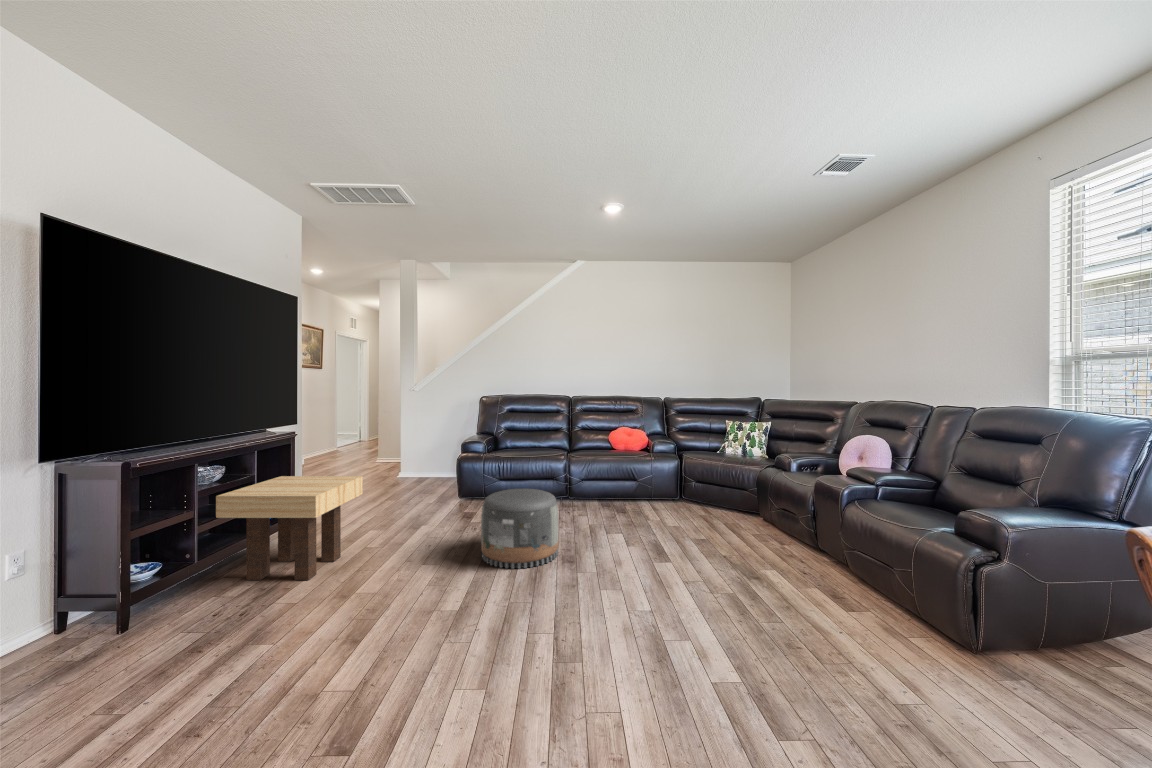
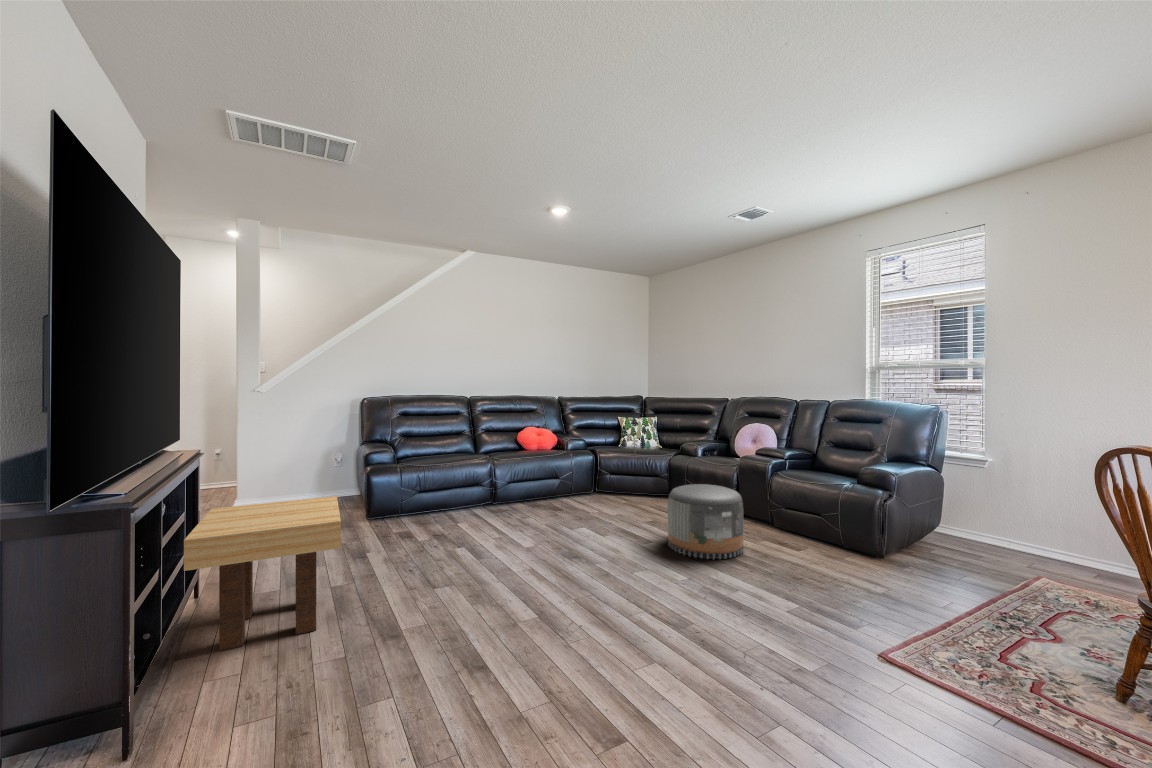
pouf: present [481,489,558,569] -> present [668,484,744,559]

